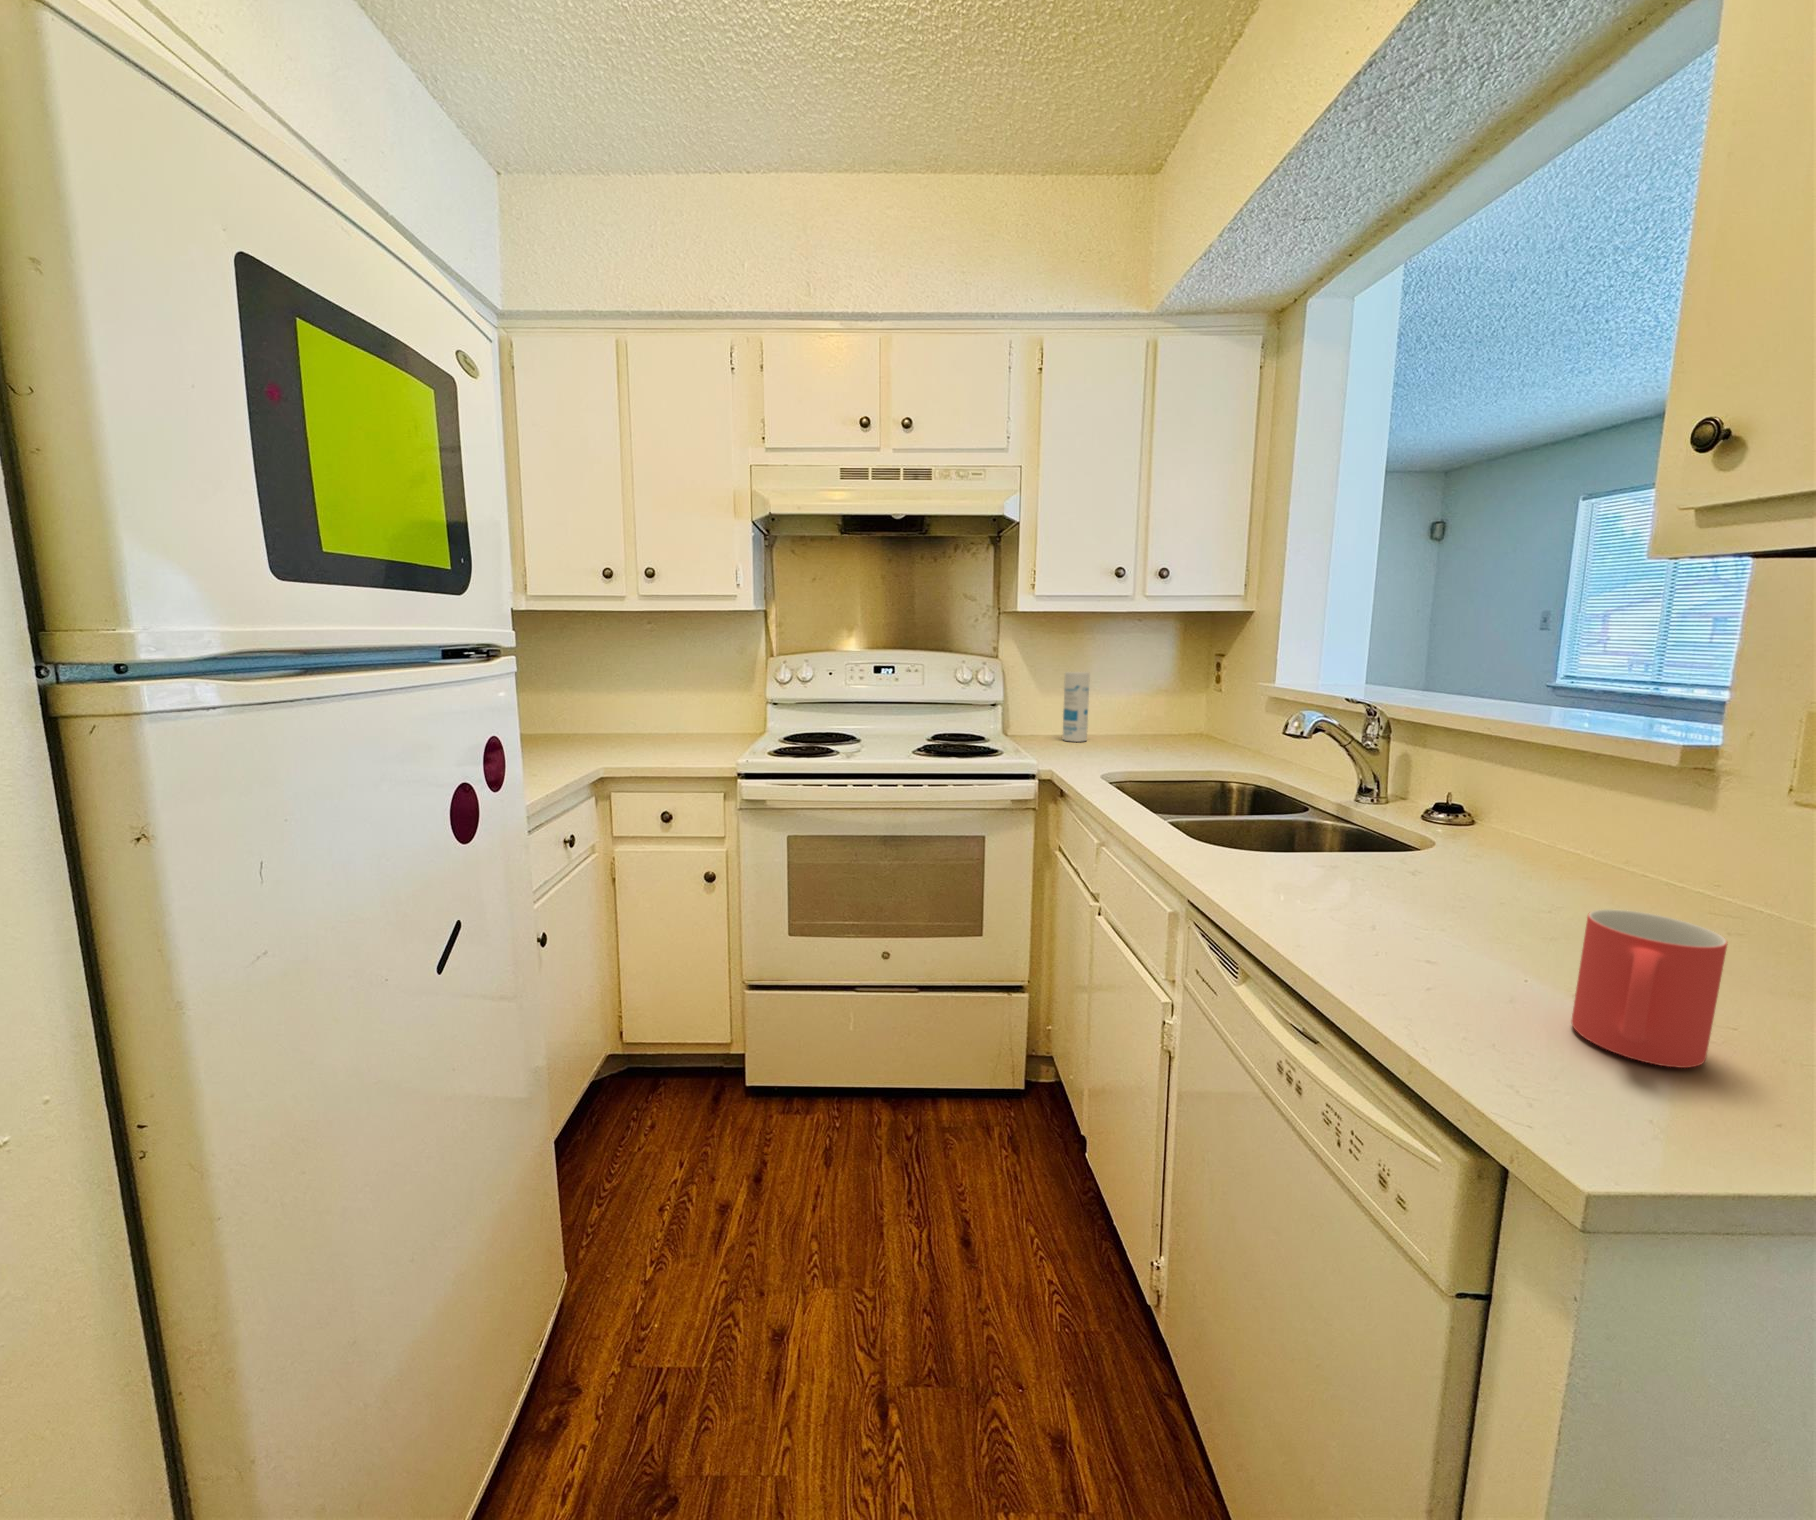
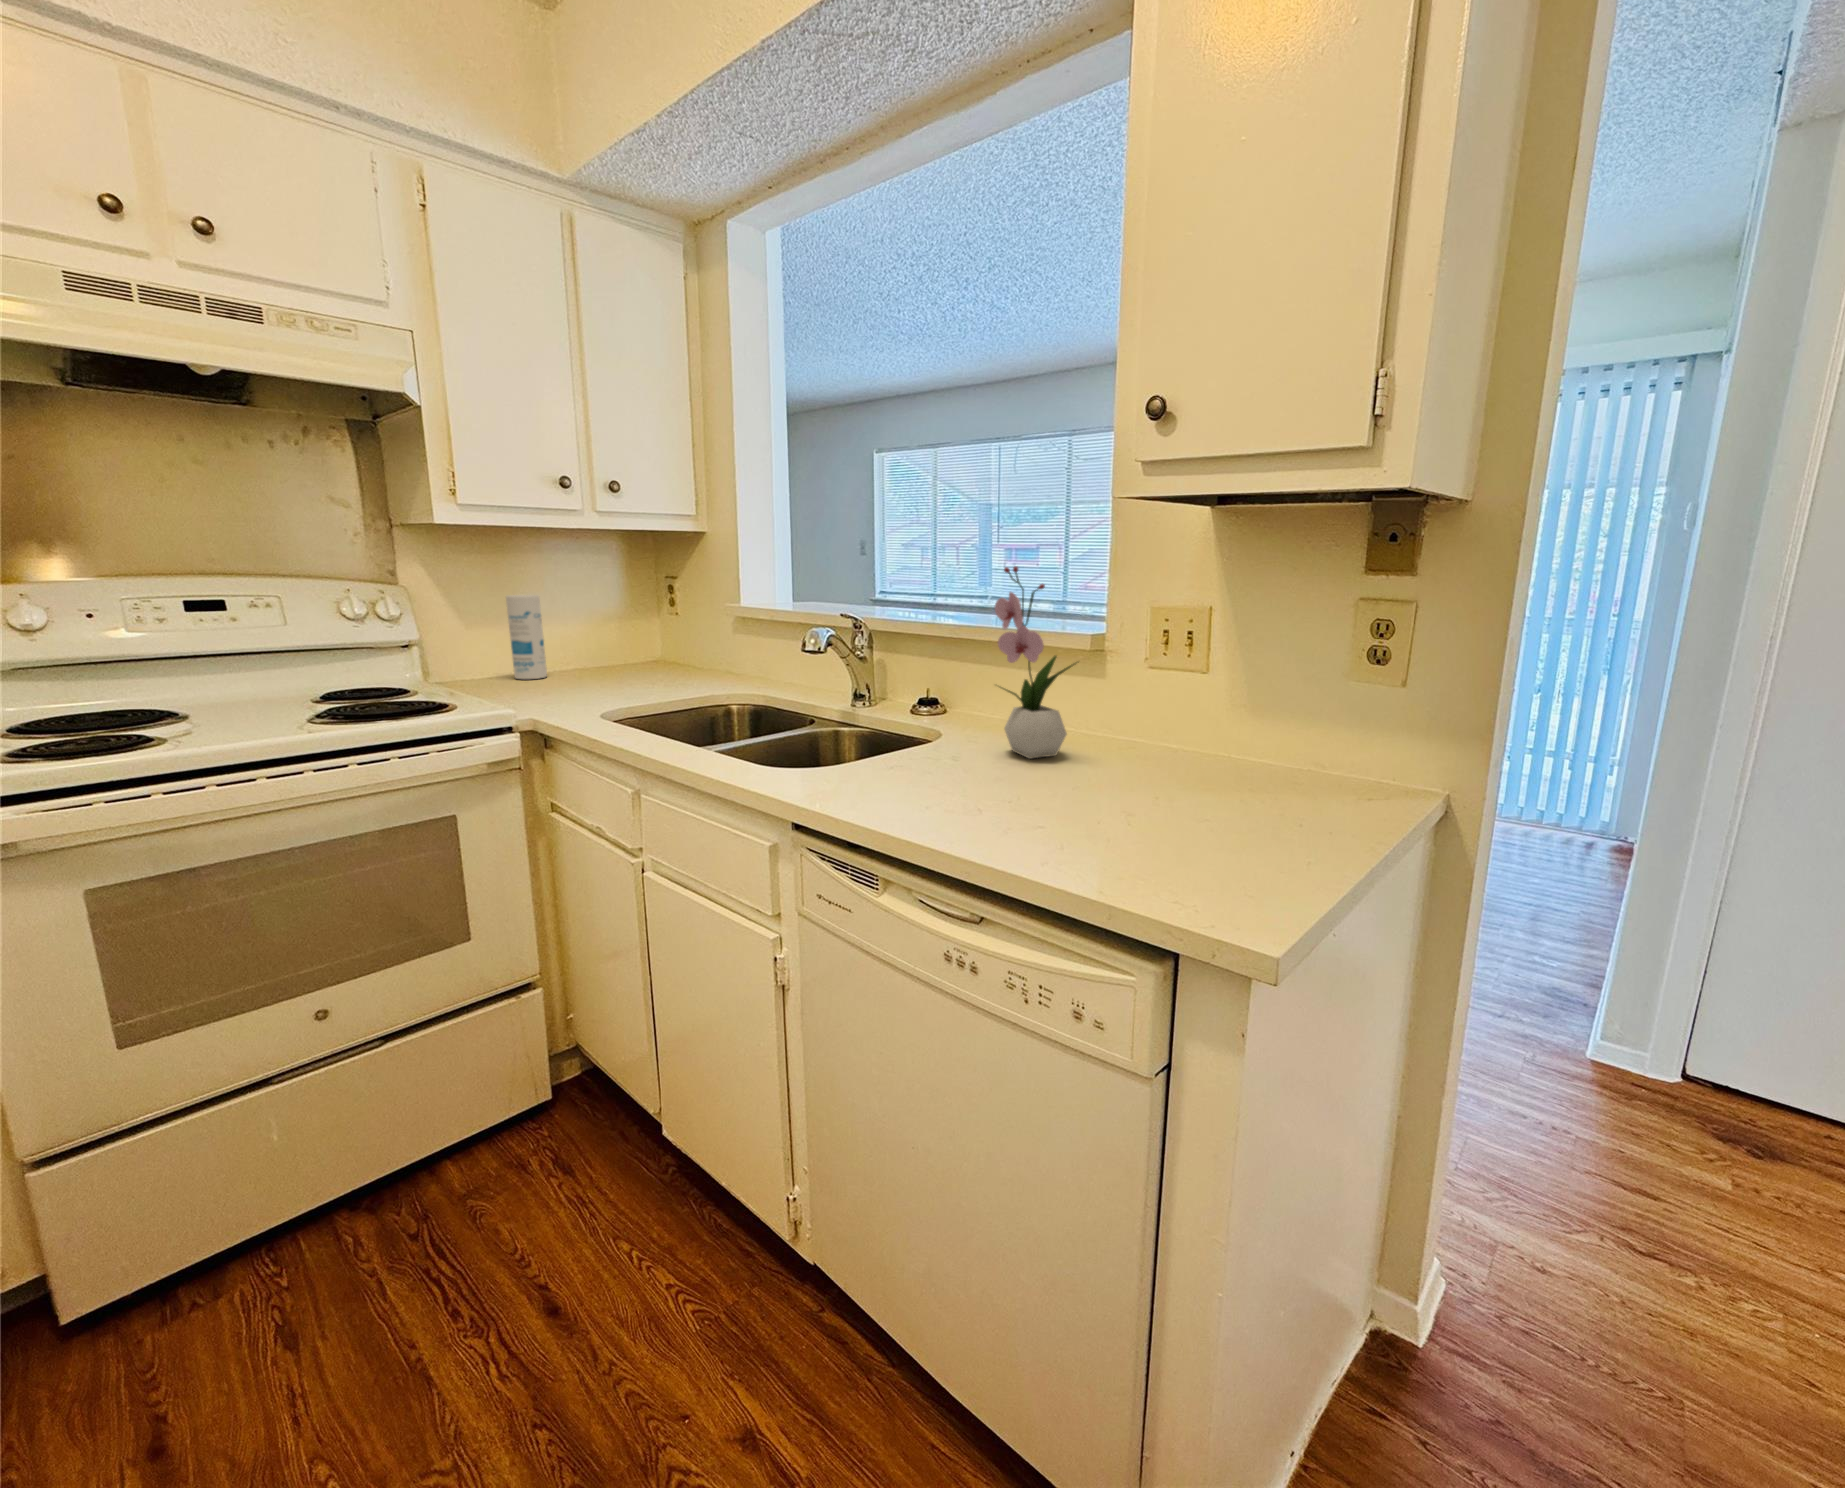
flower arrangement: none [1507,641,1668,906] -> present [995,566,1077,758]
mug: present [1572,909,1727,1068] -> none [1117,757,1191,857]

